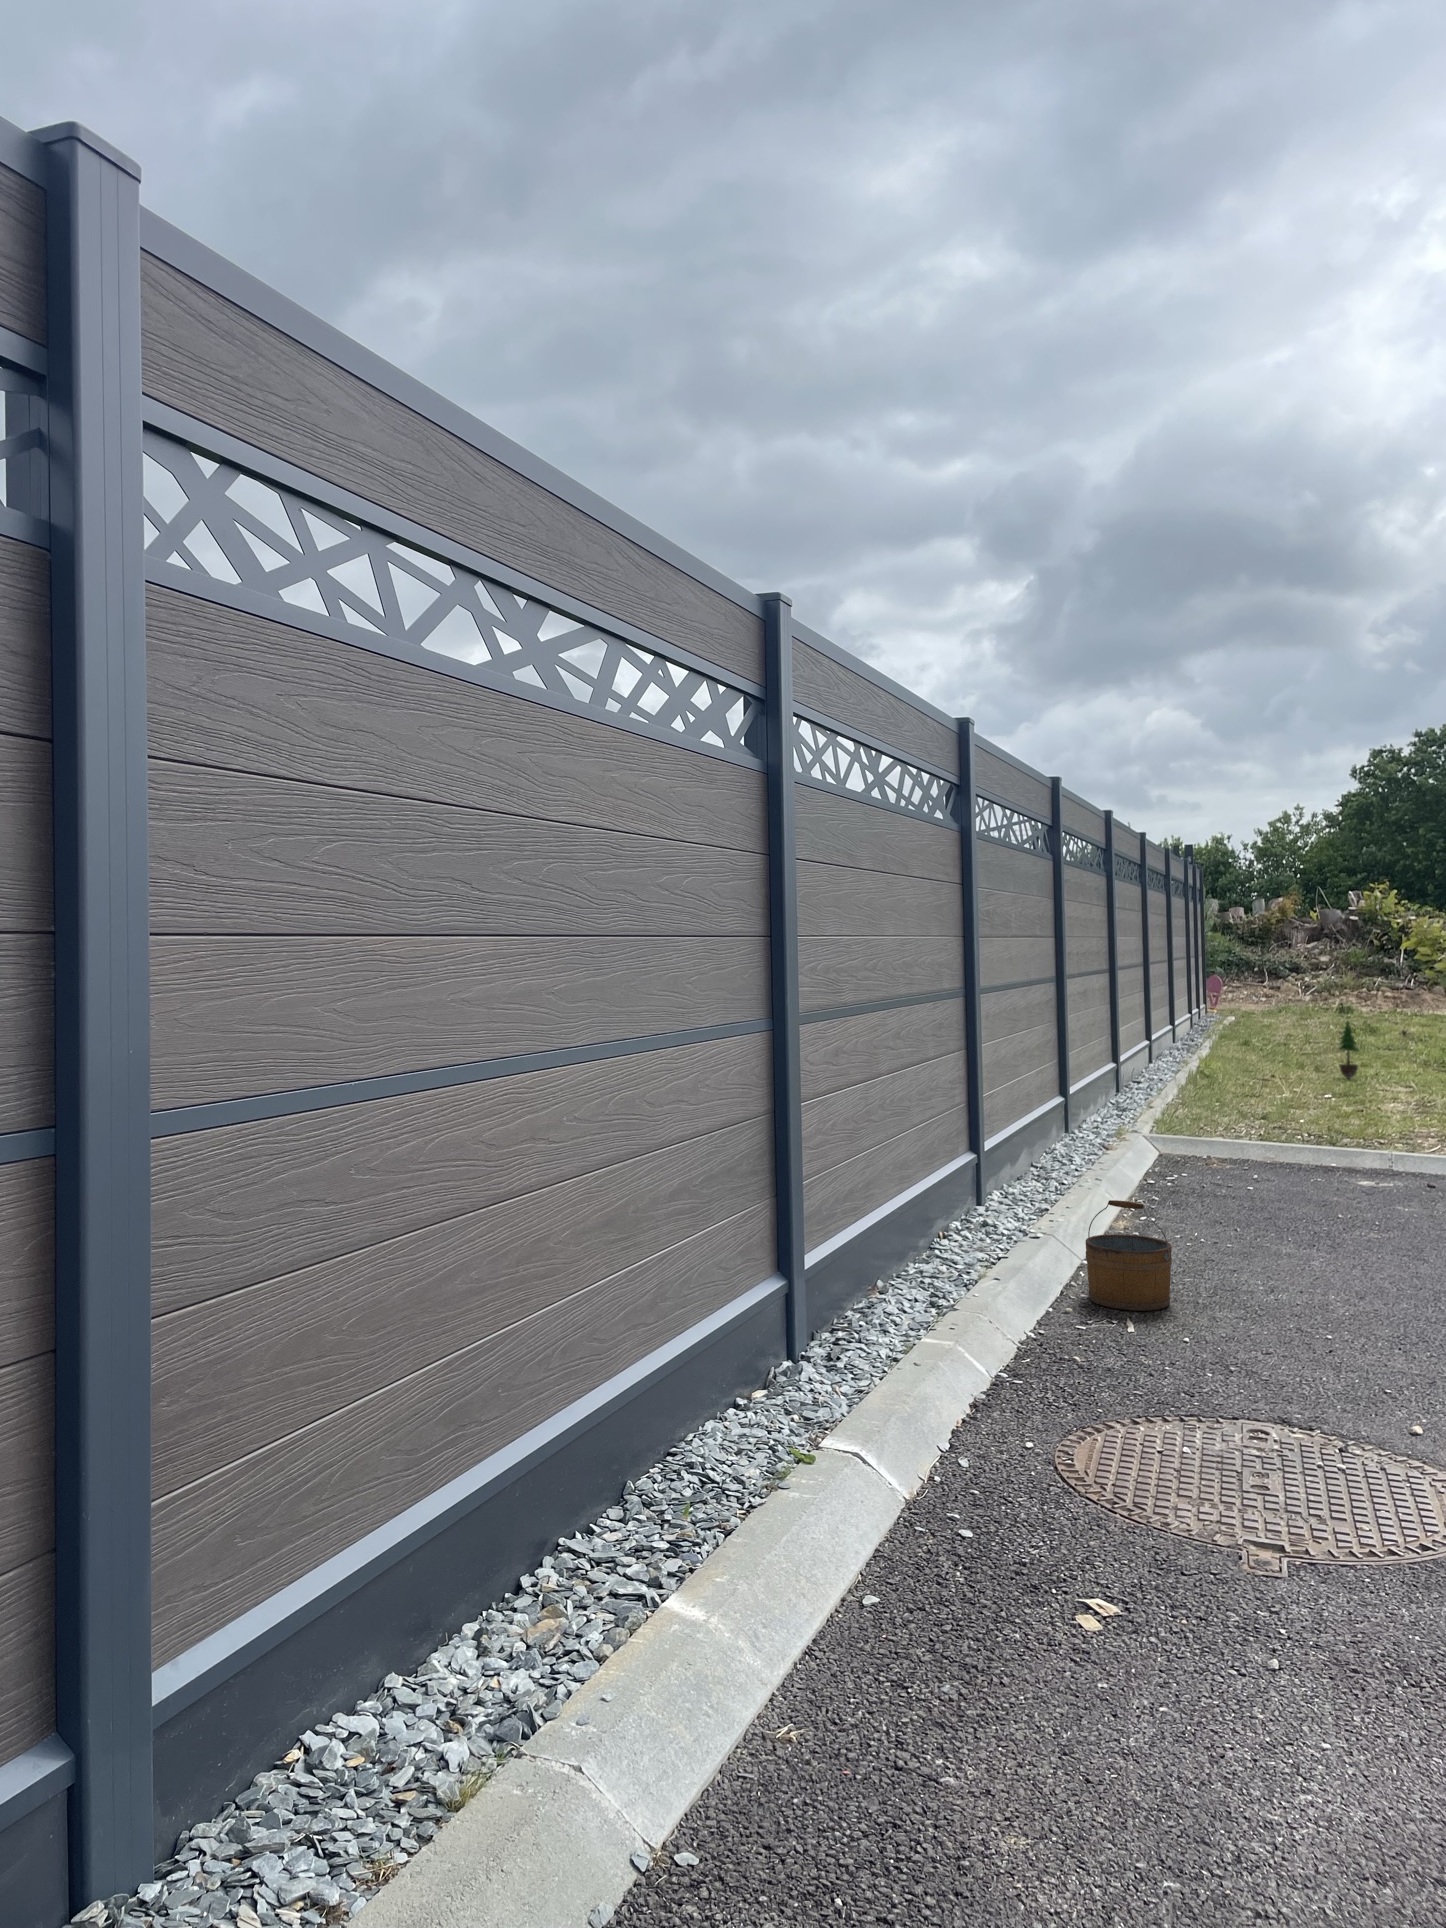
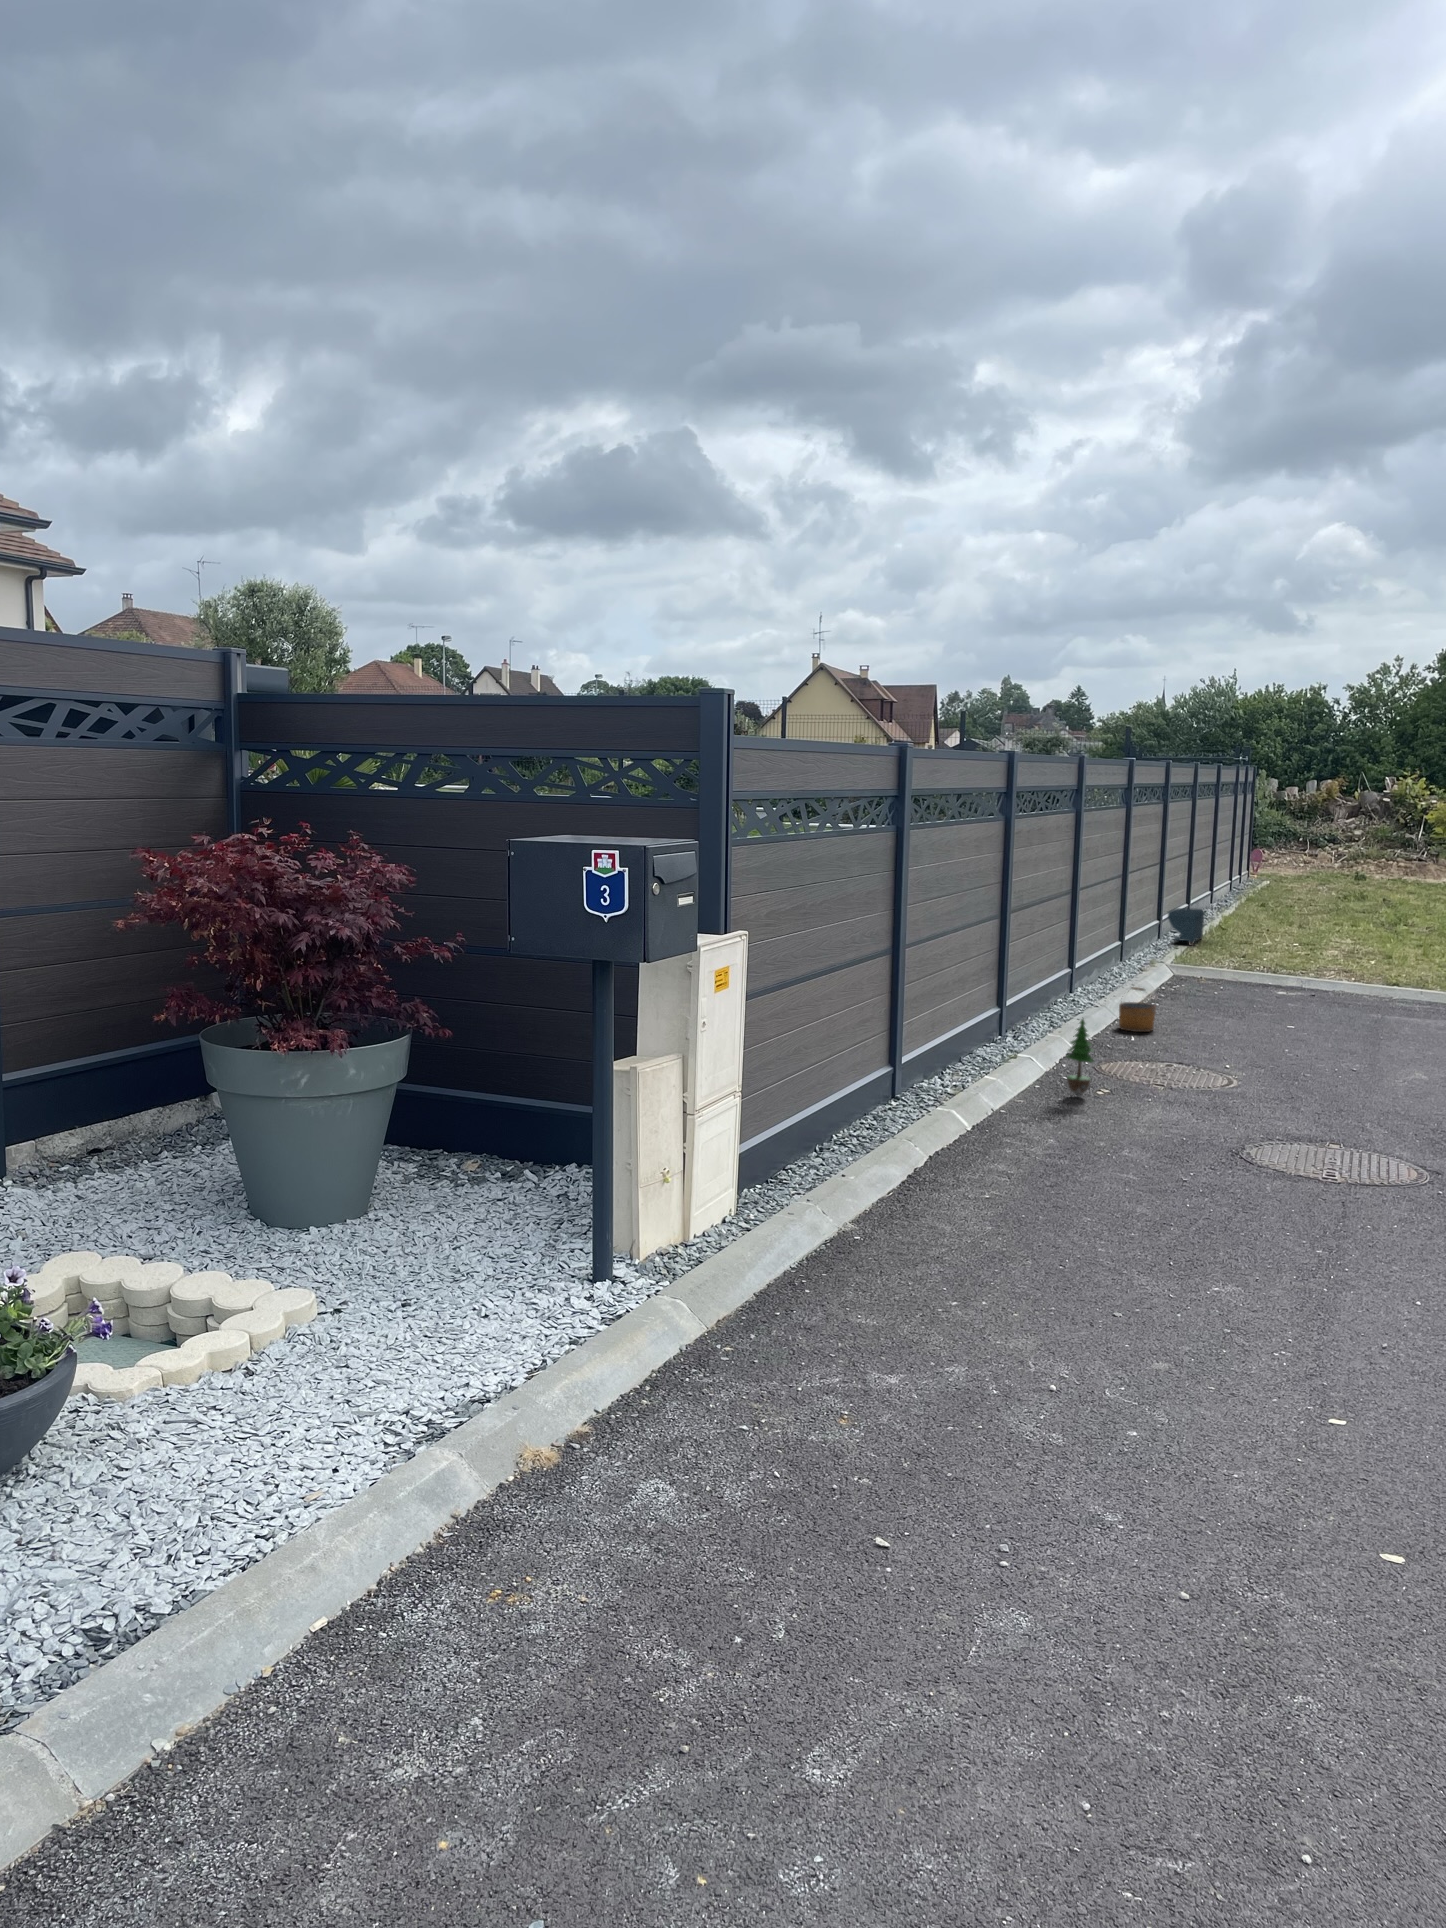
potted tree: present [1339,1021,1359,1079] -> present [1066,1019,1093,1096]
bench: none [1124,1043,1185,1103] -> present [1168,908,1205,946]

